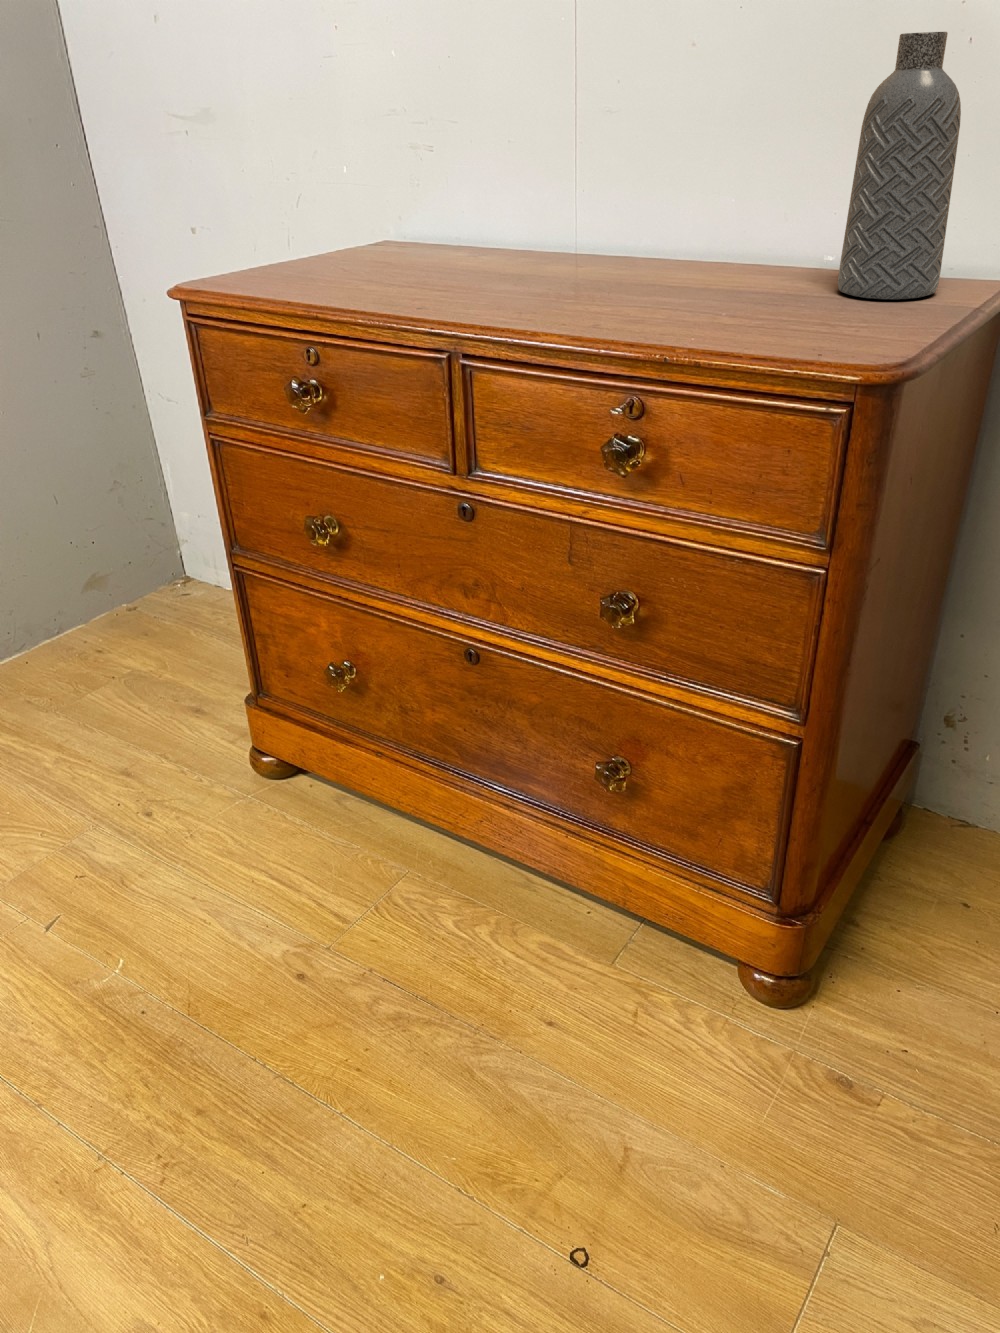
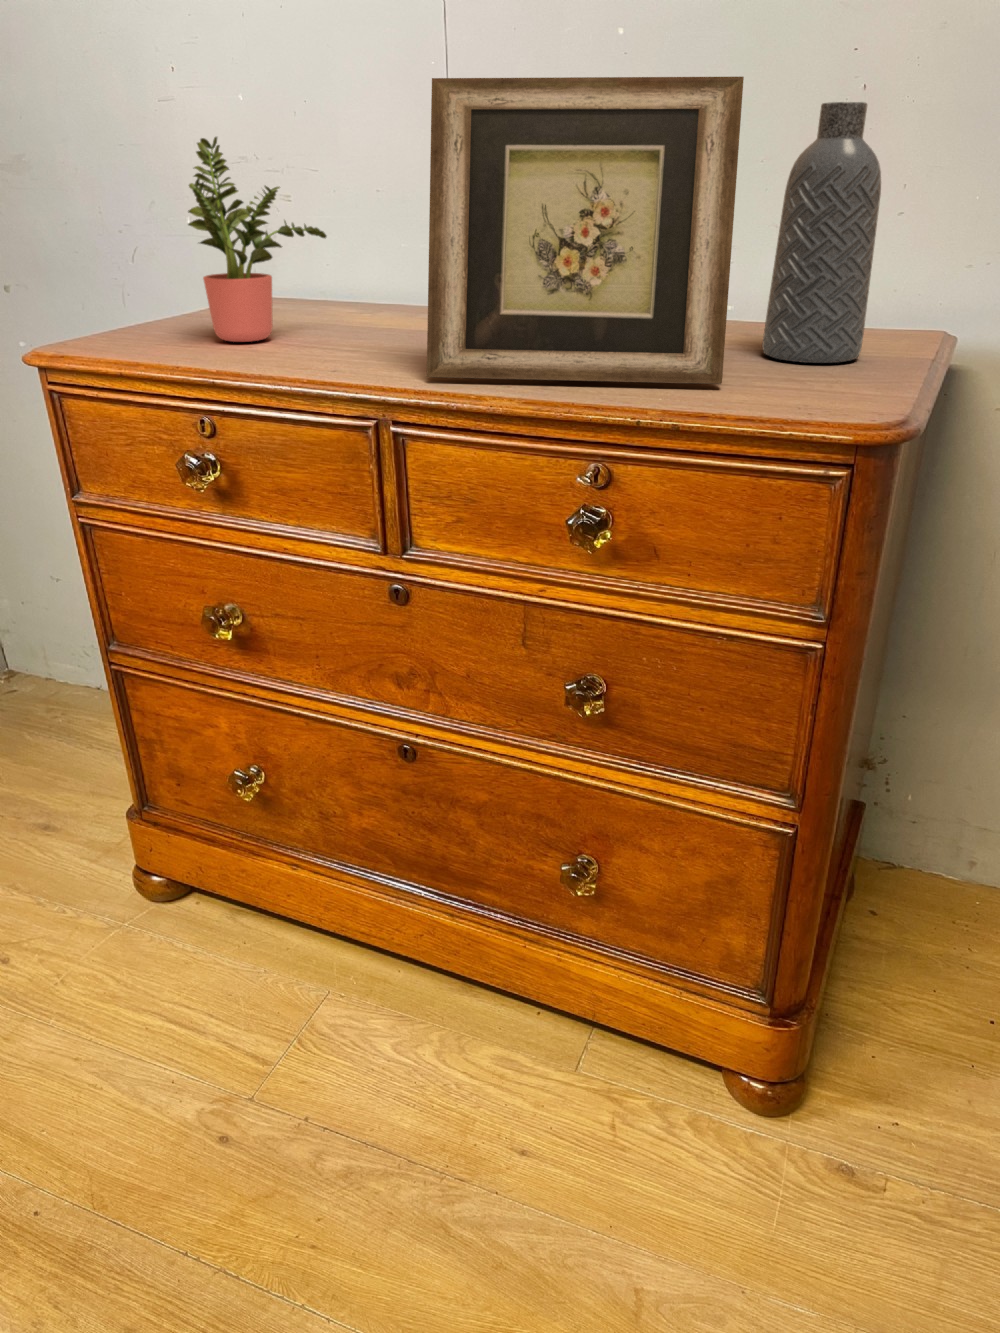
picture frame: none [491,17,798,322] -> present [427,77,744,384]
potted plant: none [304,87,436,277] -> present [188,137,326,342]

